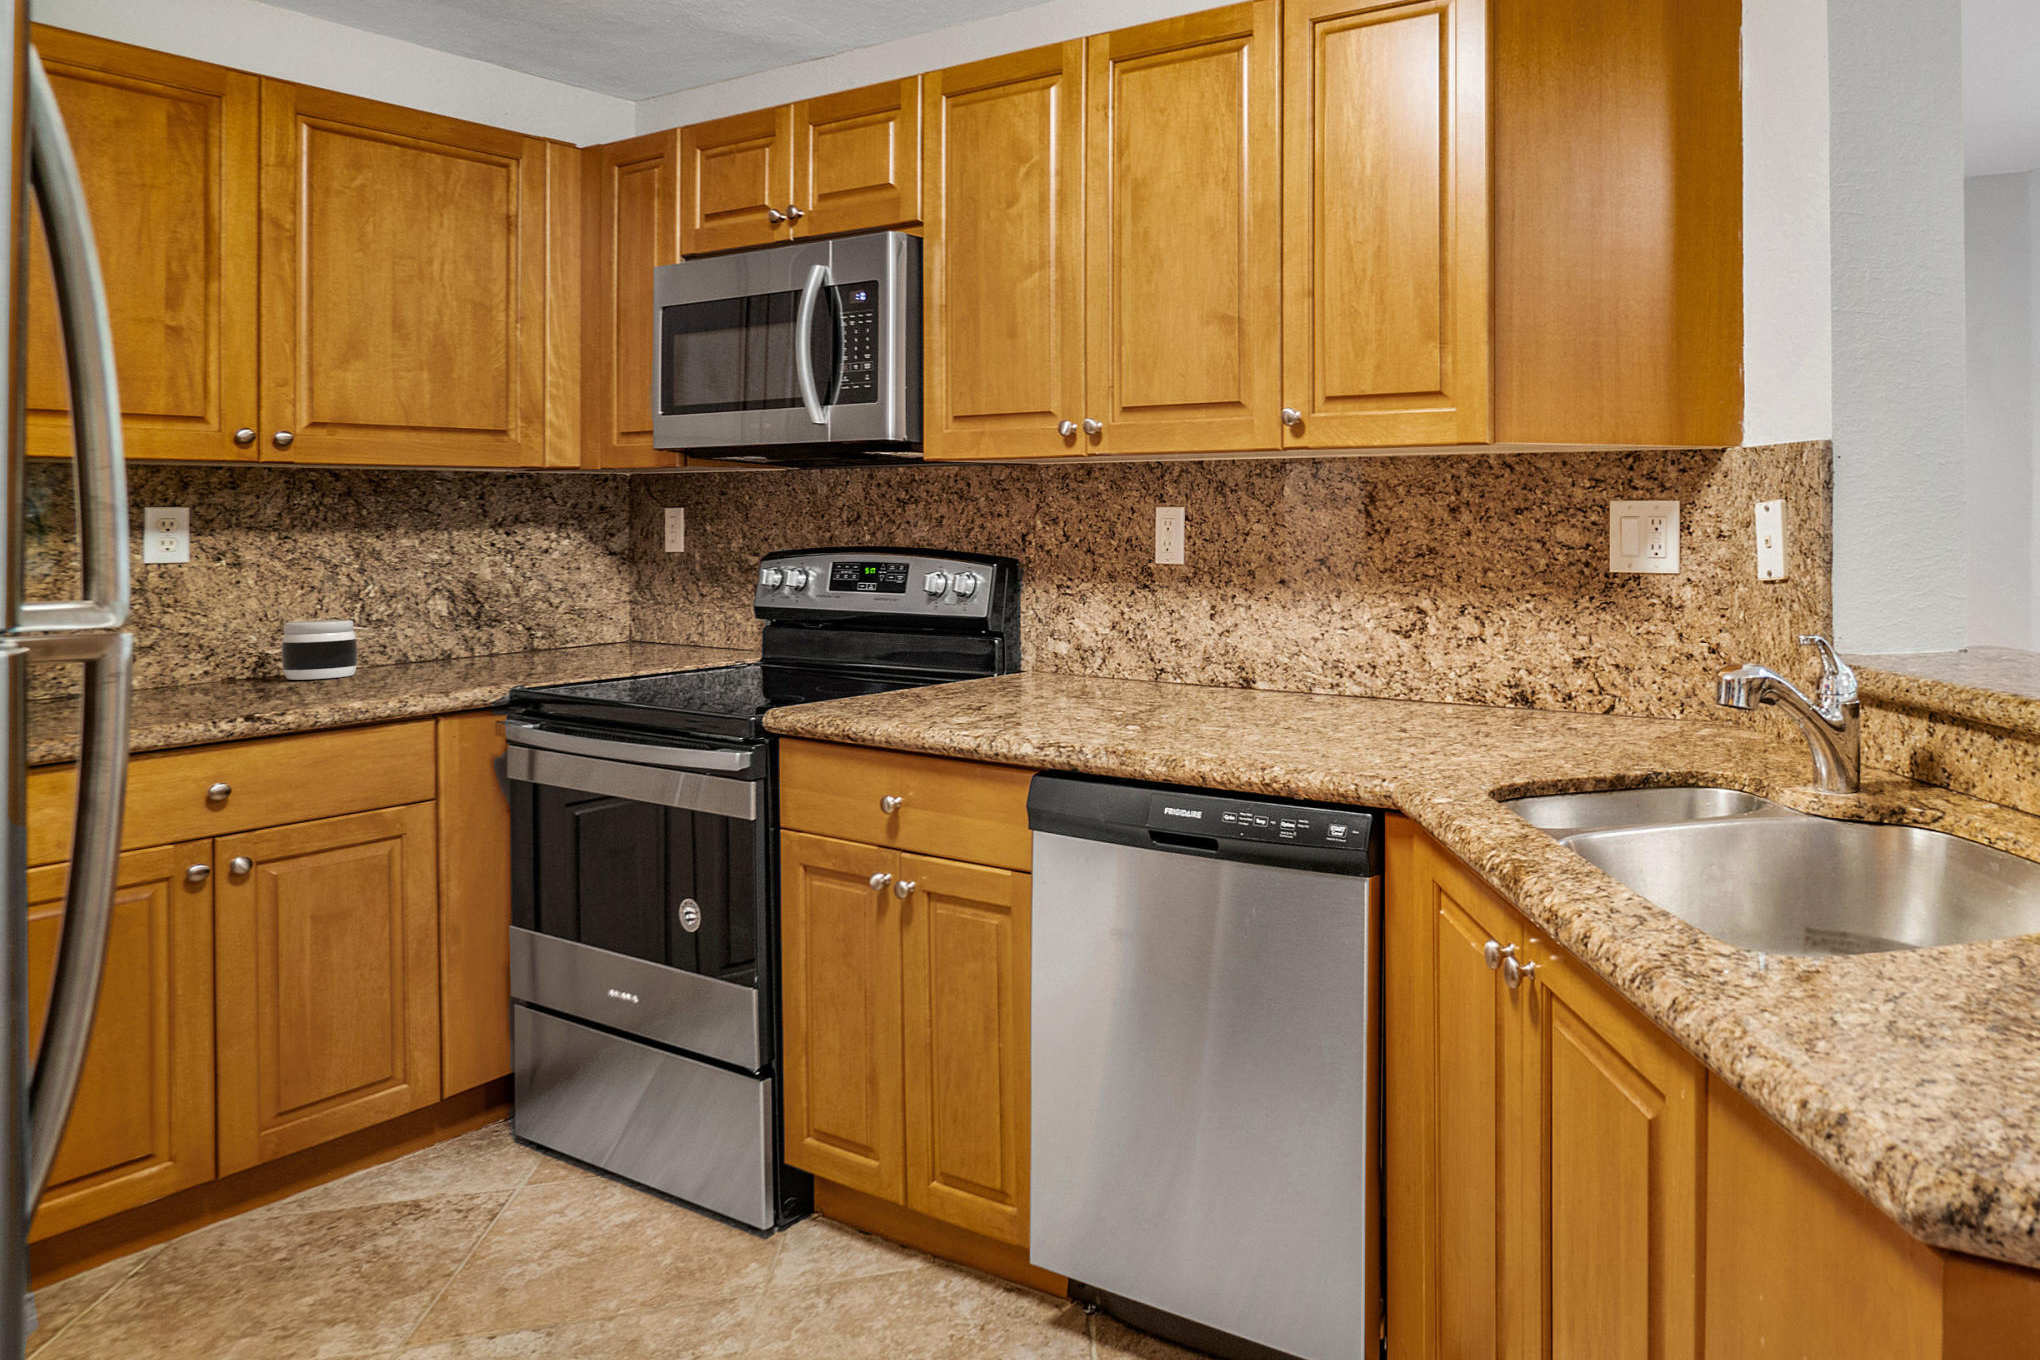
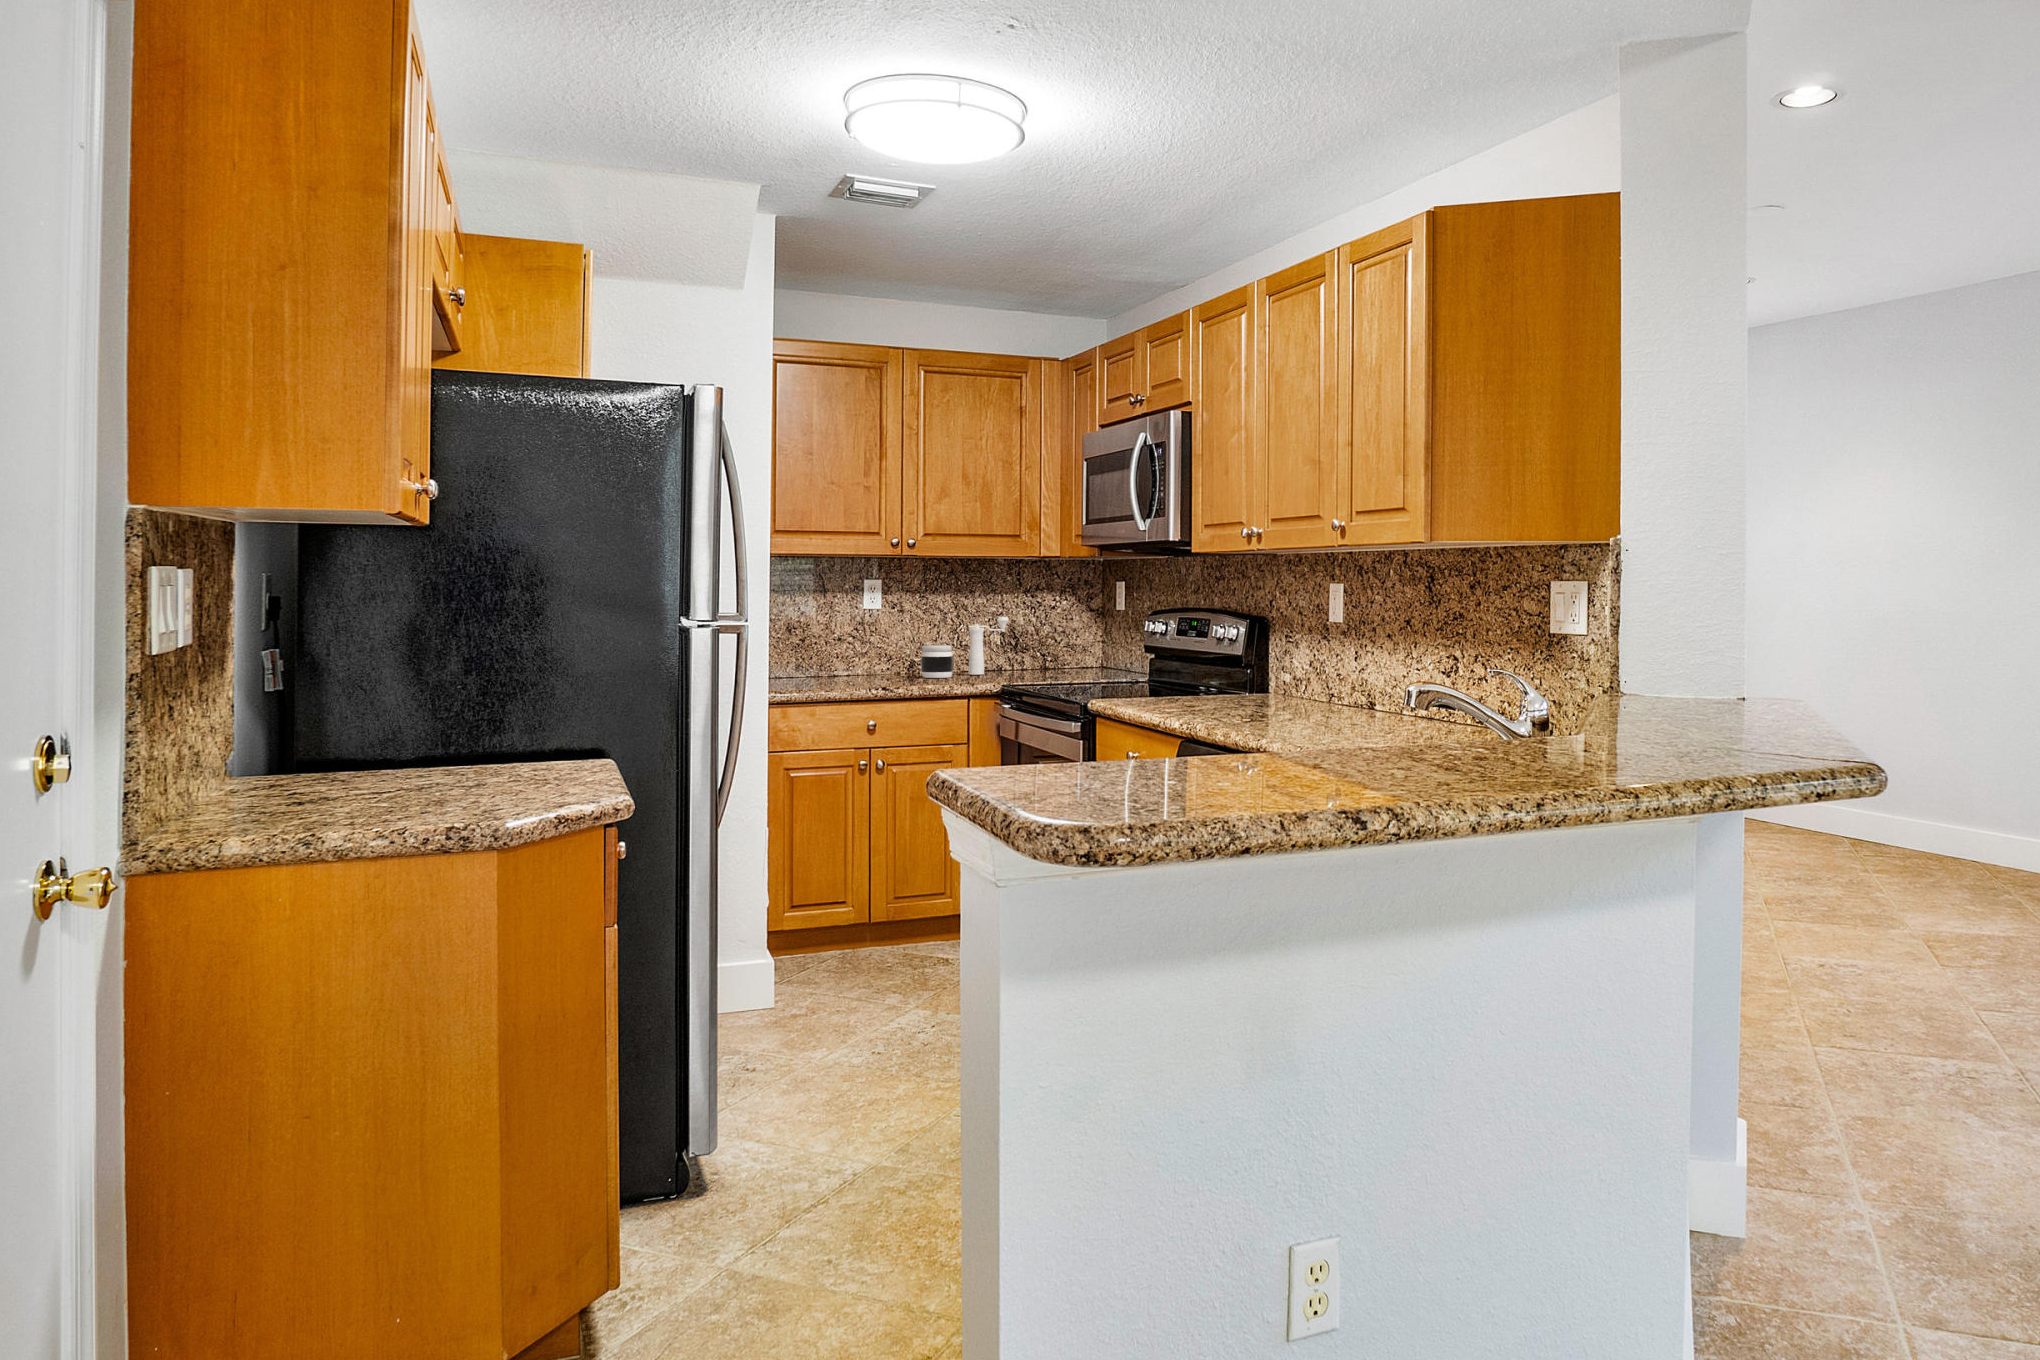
pepper mill: none [385,568,468,667] -> present [969,617,1009,675]

